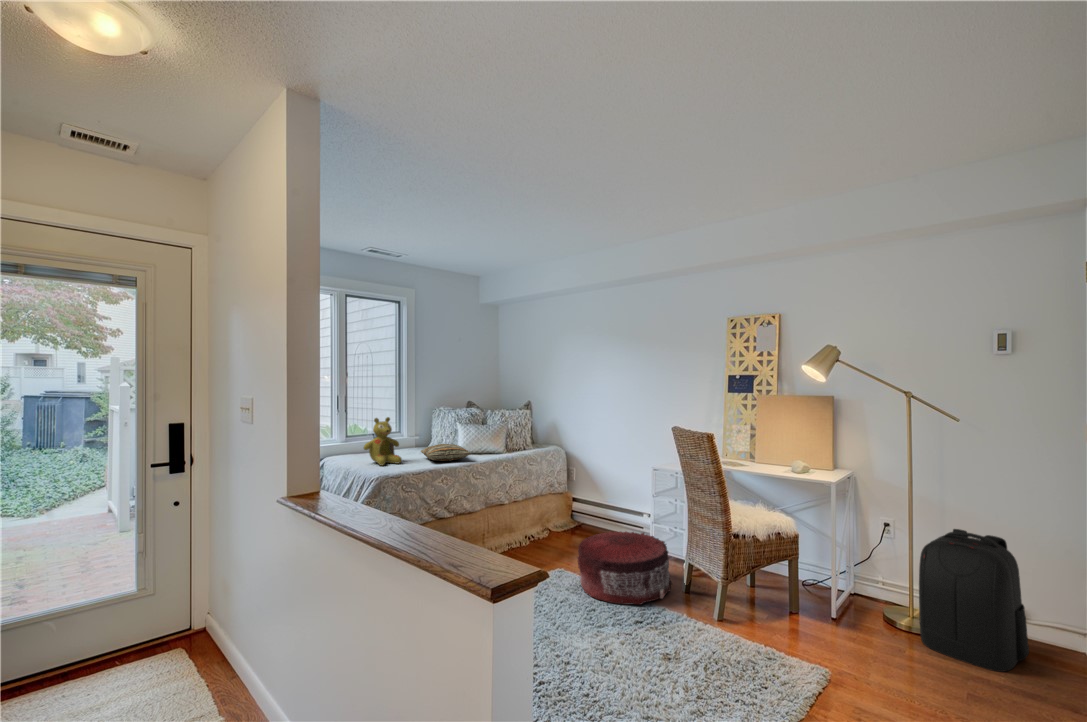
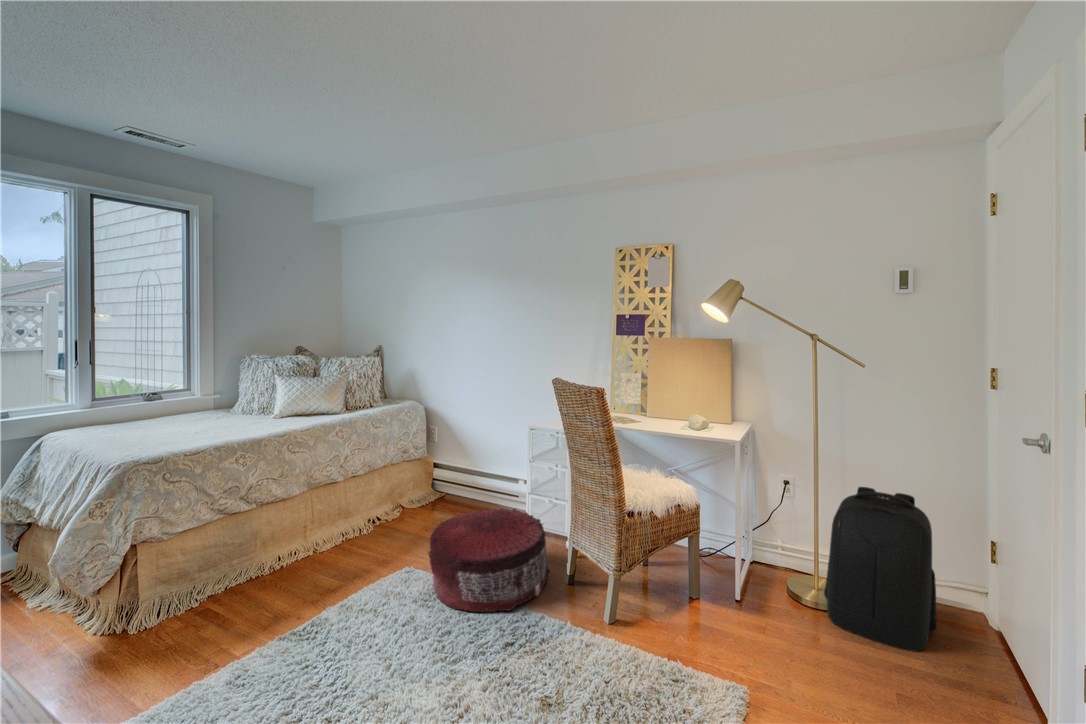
stuffed bear: present [364,417,402,466] -> none [102,371,172,443]
pillow: present [421,444,471,461] -> none [210,406,286,430]

